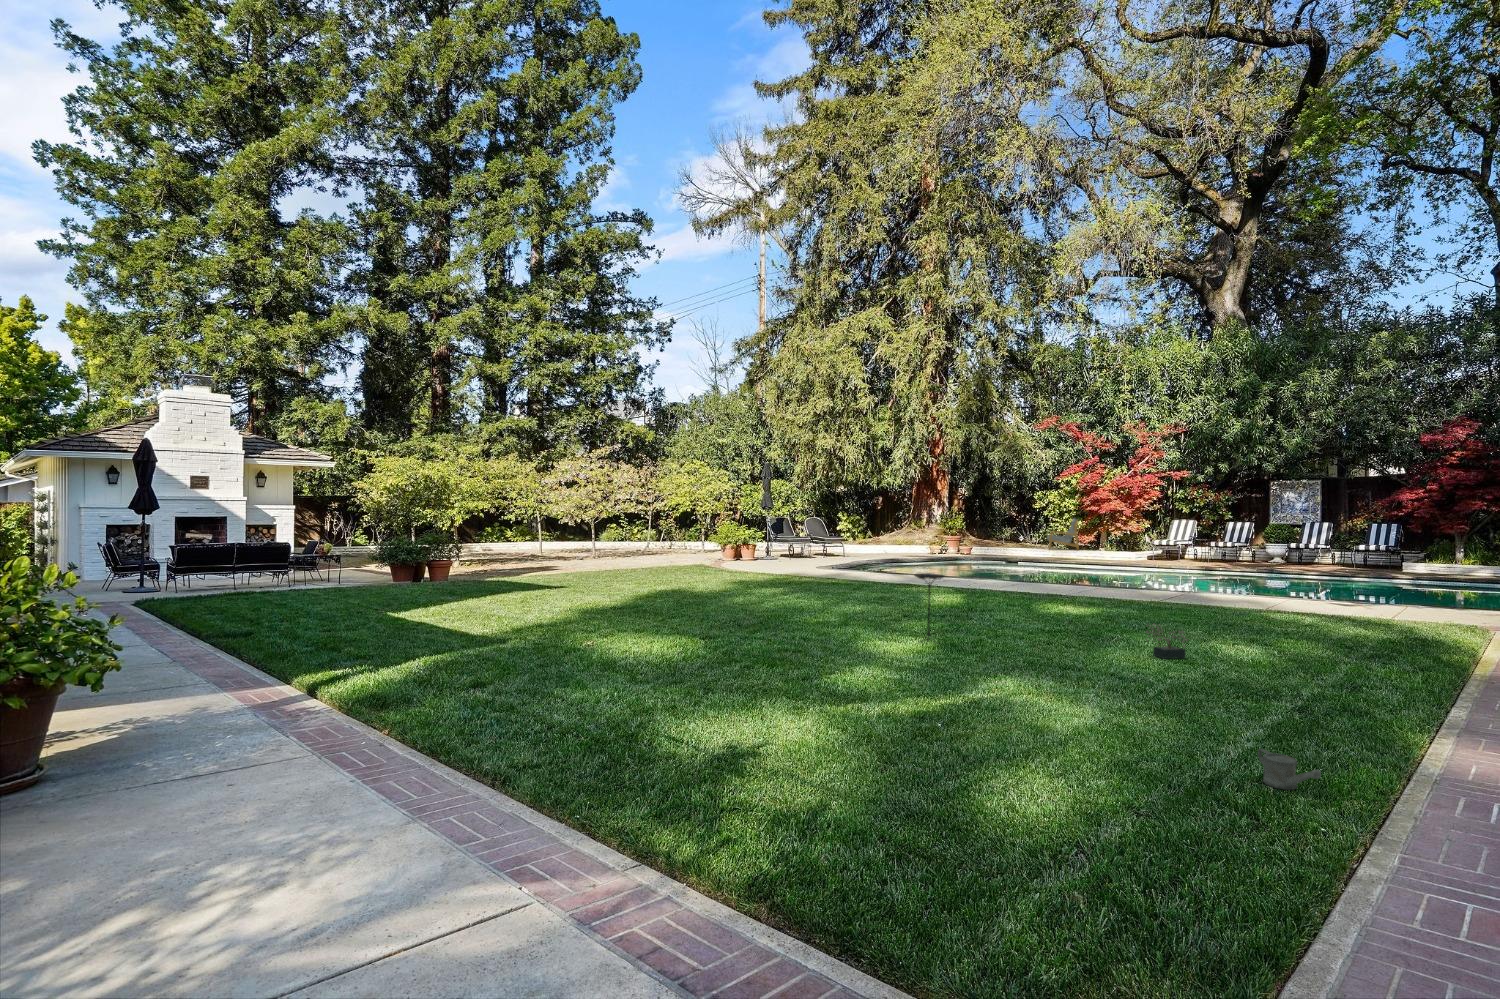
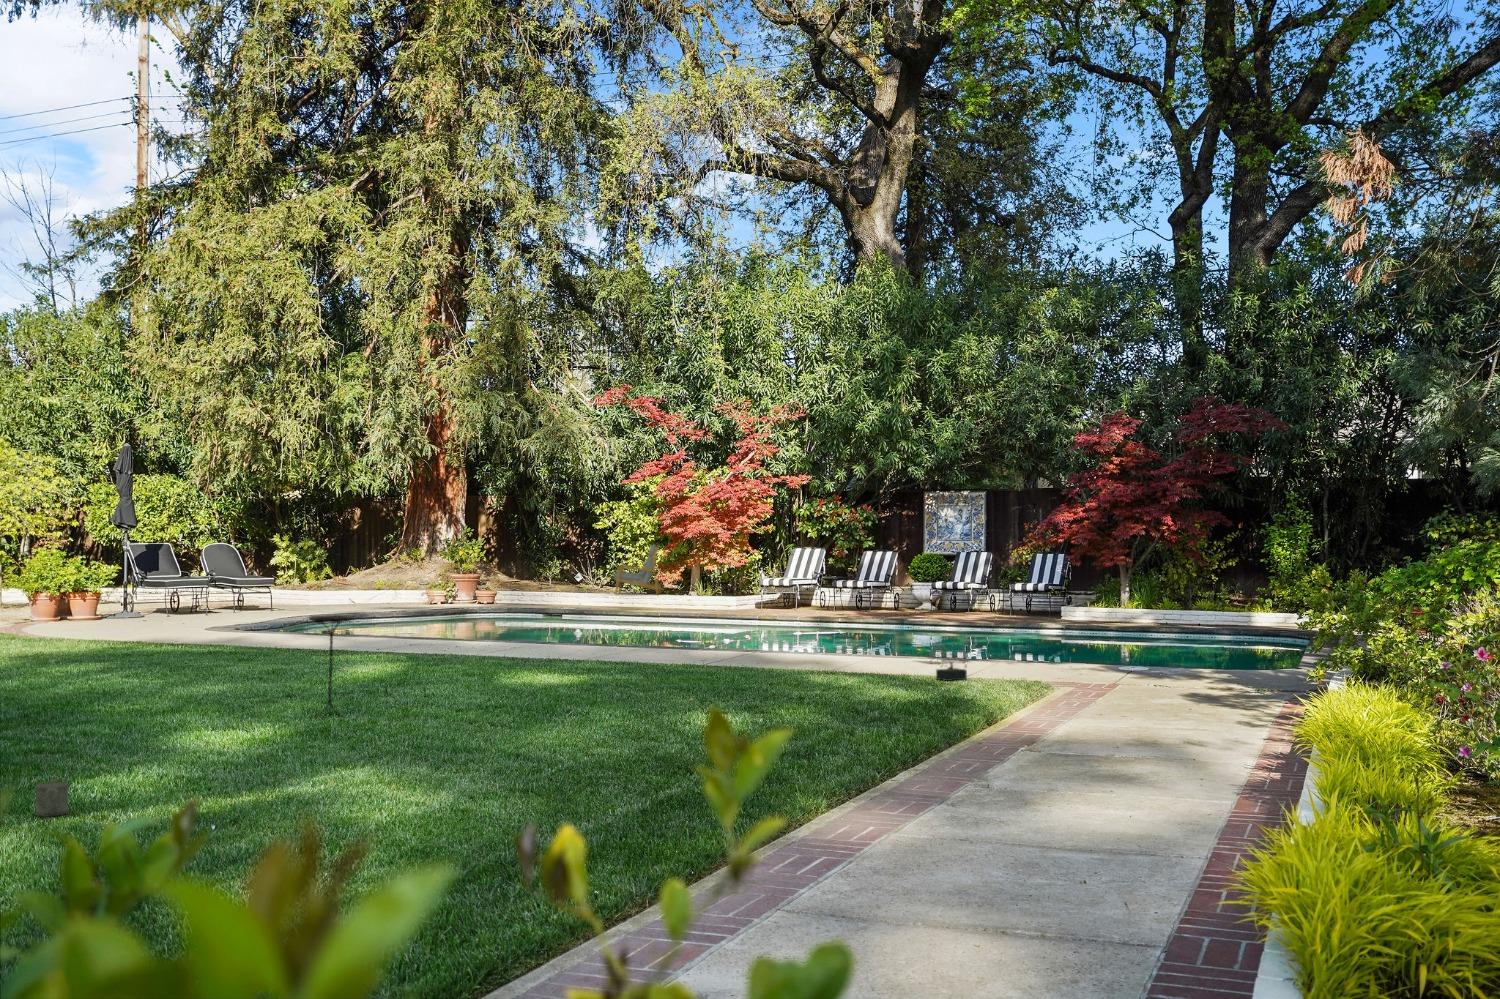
decorative plant: present [1146,623,1187,659] -> present [929,644,968,681]
watering can: present [1258,749,1321,790] -> present [35,779,69,817]

